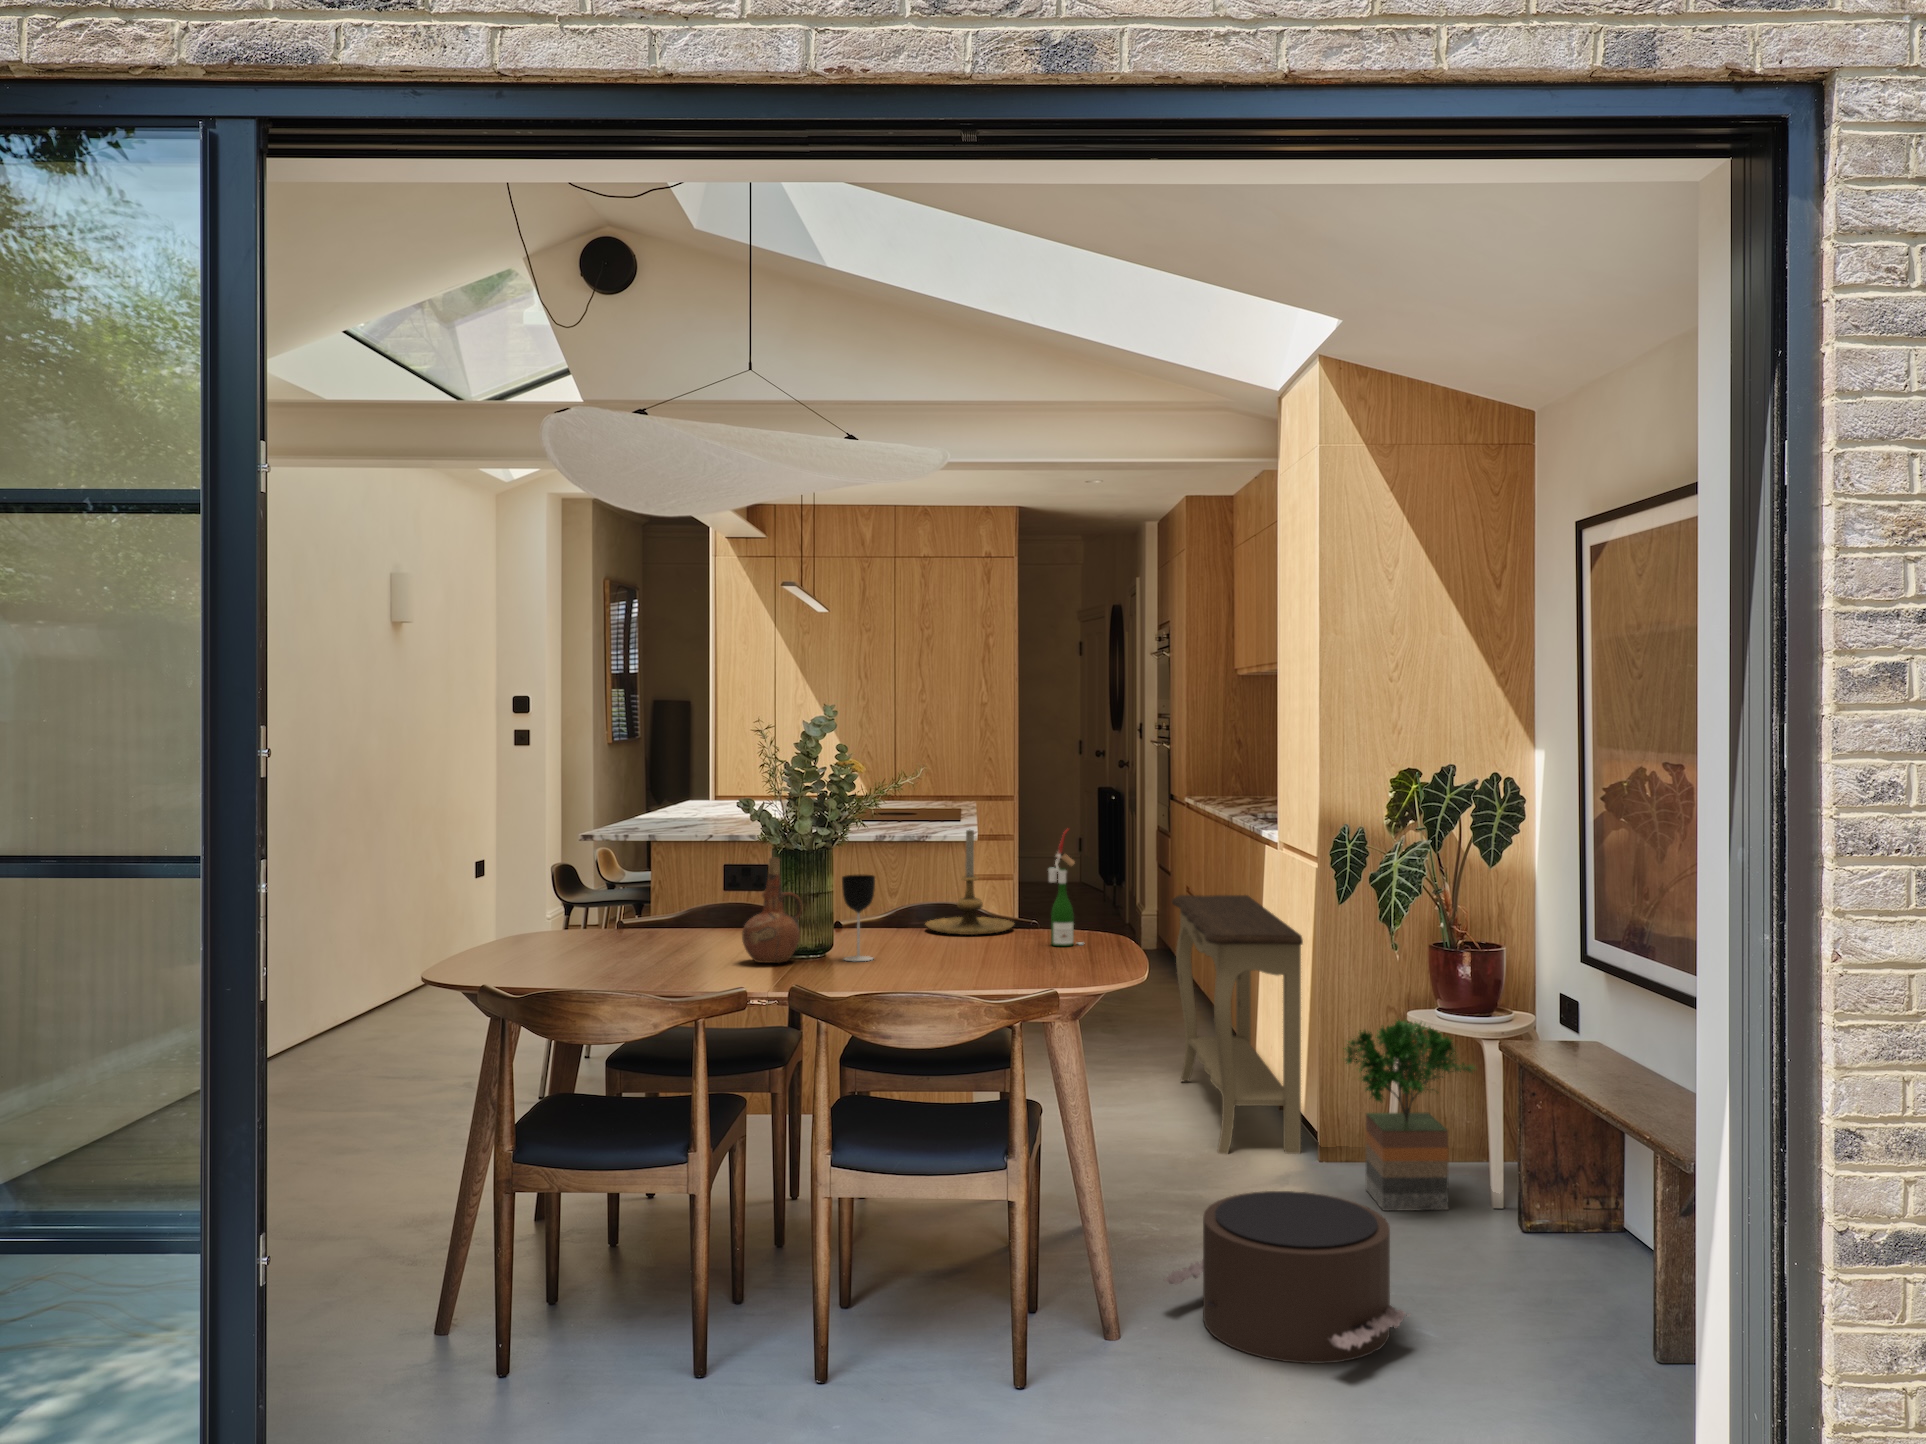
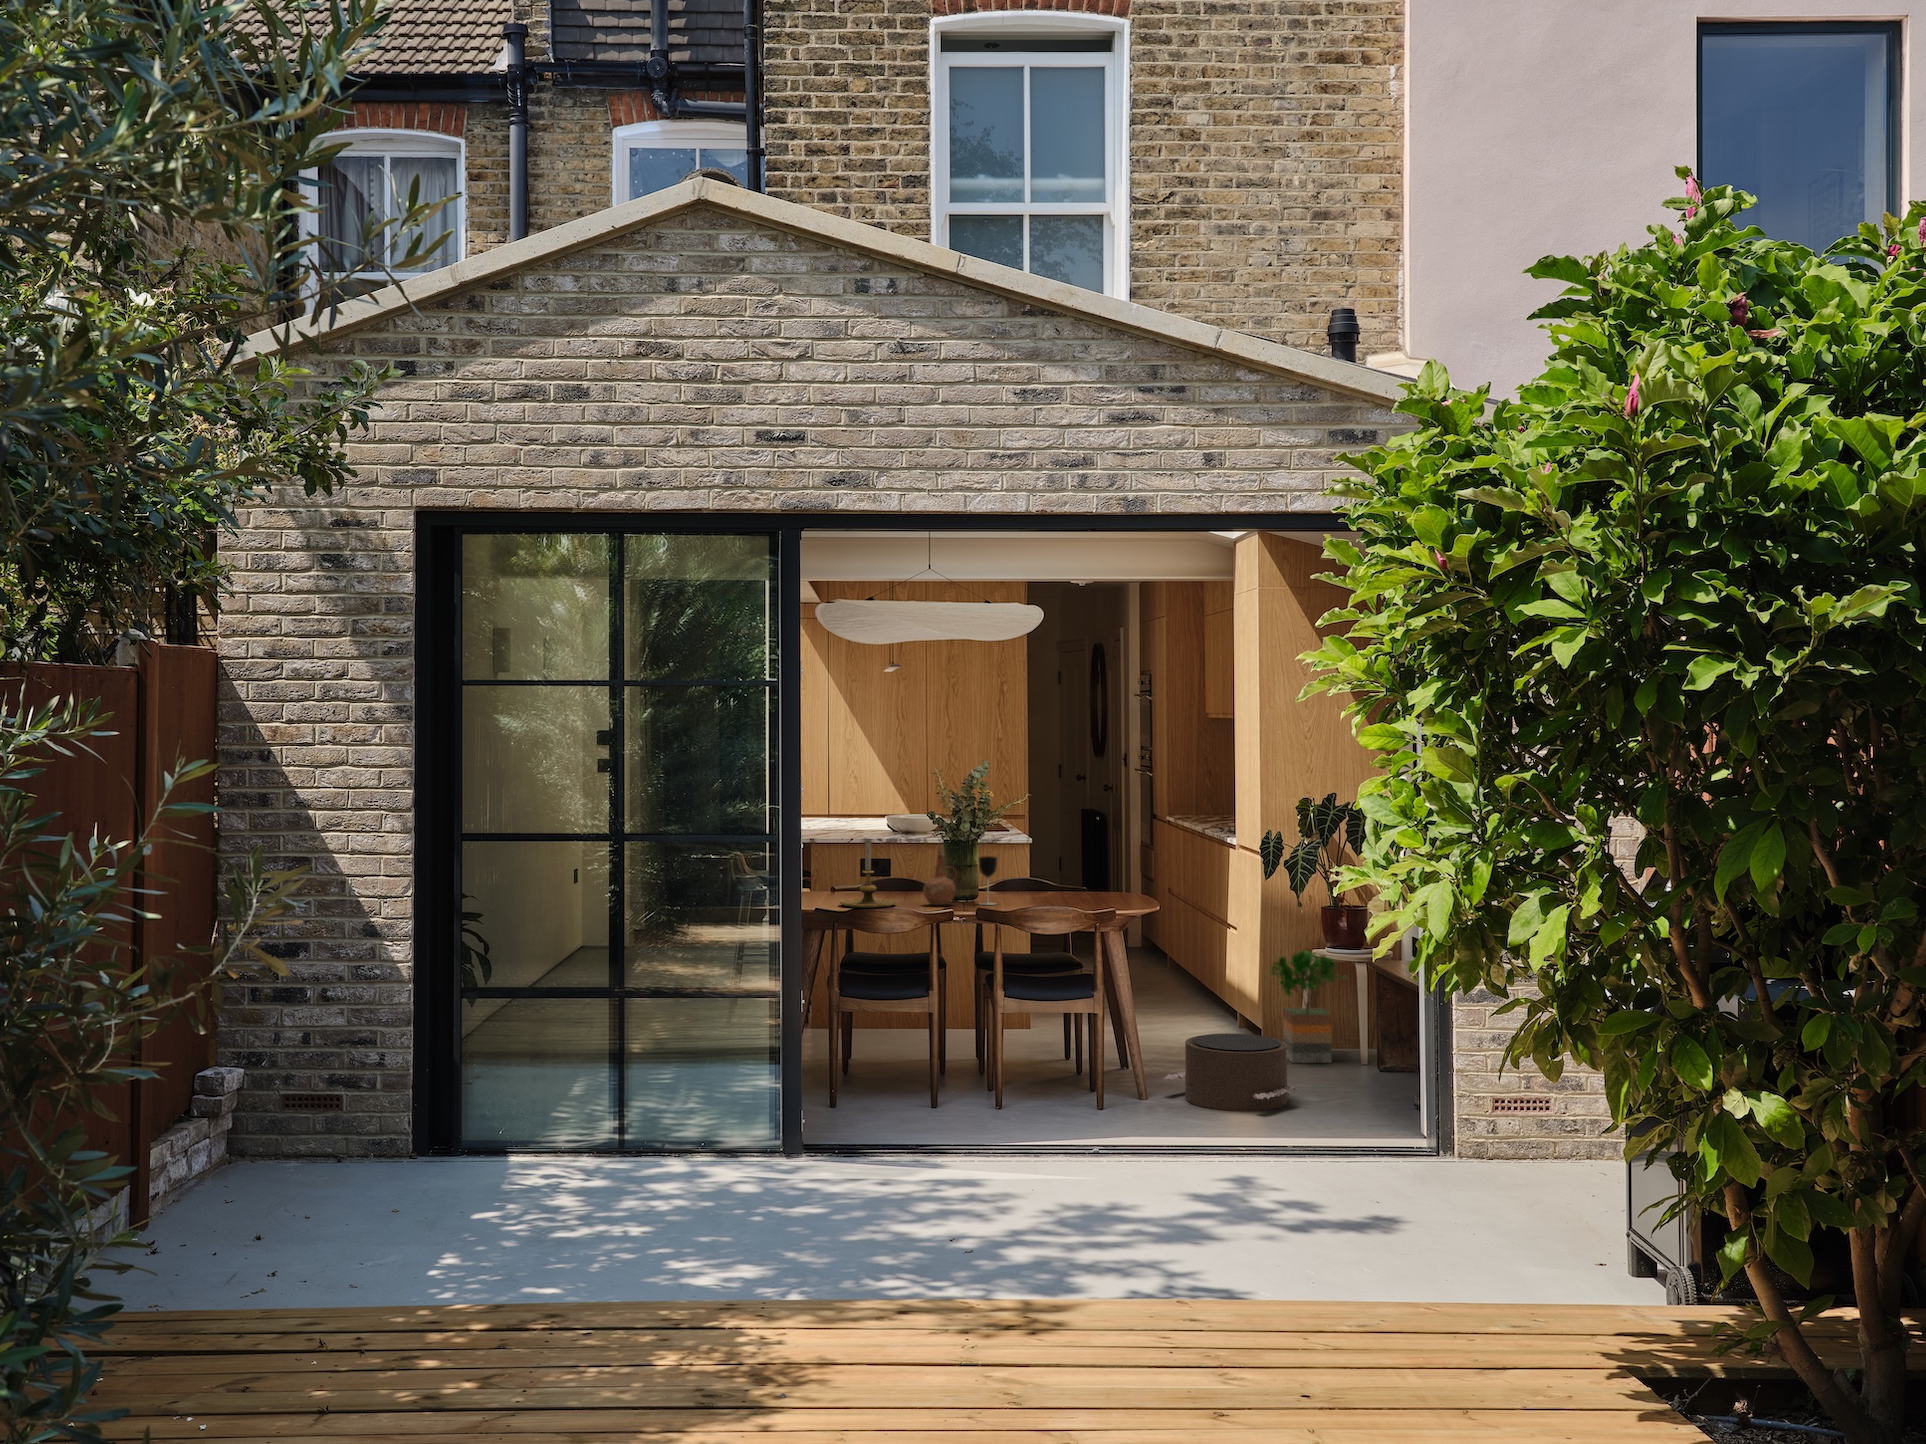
candle holder: present [926,830,1014,935] -> present [839,840,897,908]
wine bottle: present [1049,830,1083,946] -> none [1093,831,1114,900]
console table: present [1172,895,1303,1154] -> none [1159,883,1246,1043]

